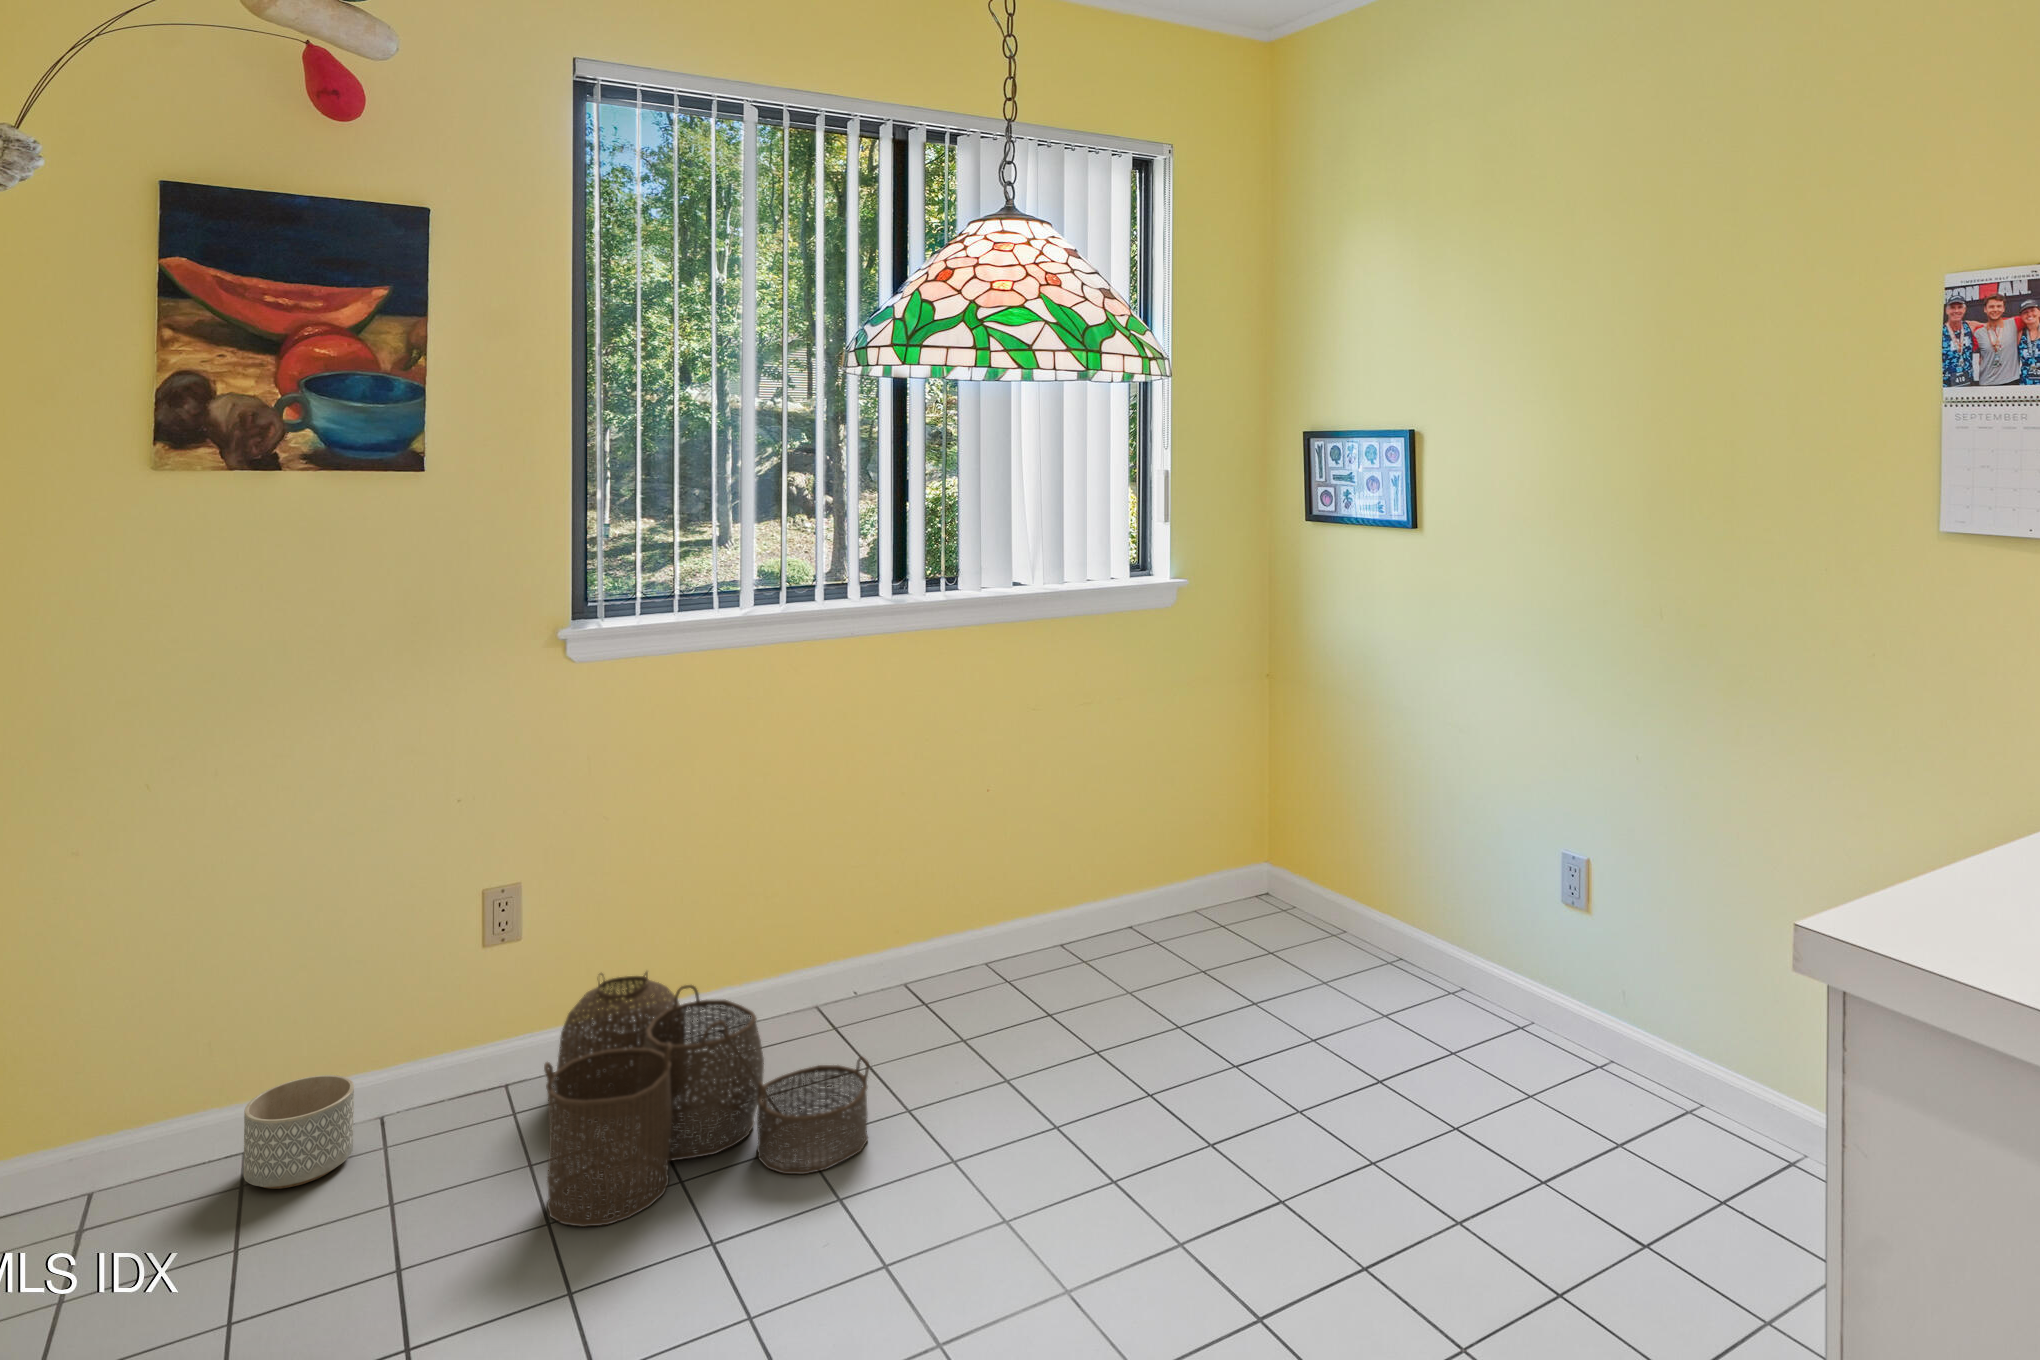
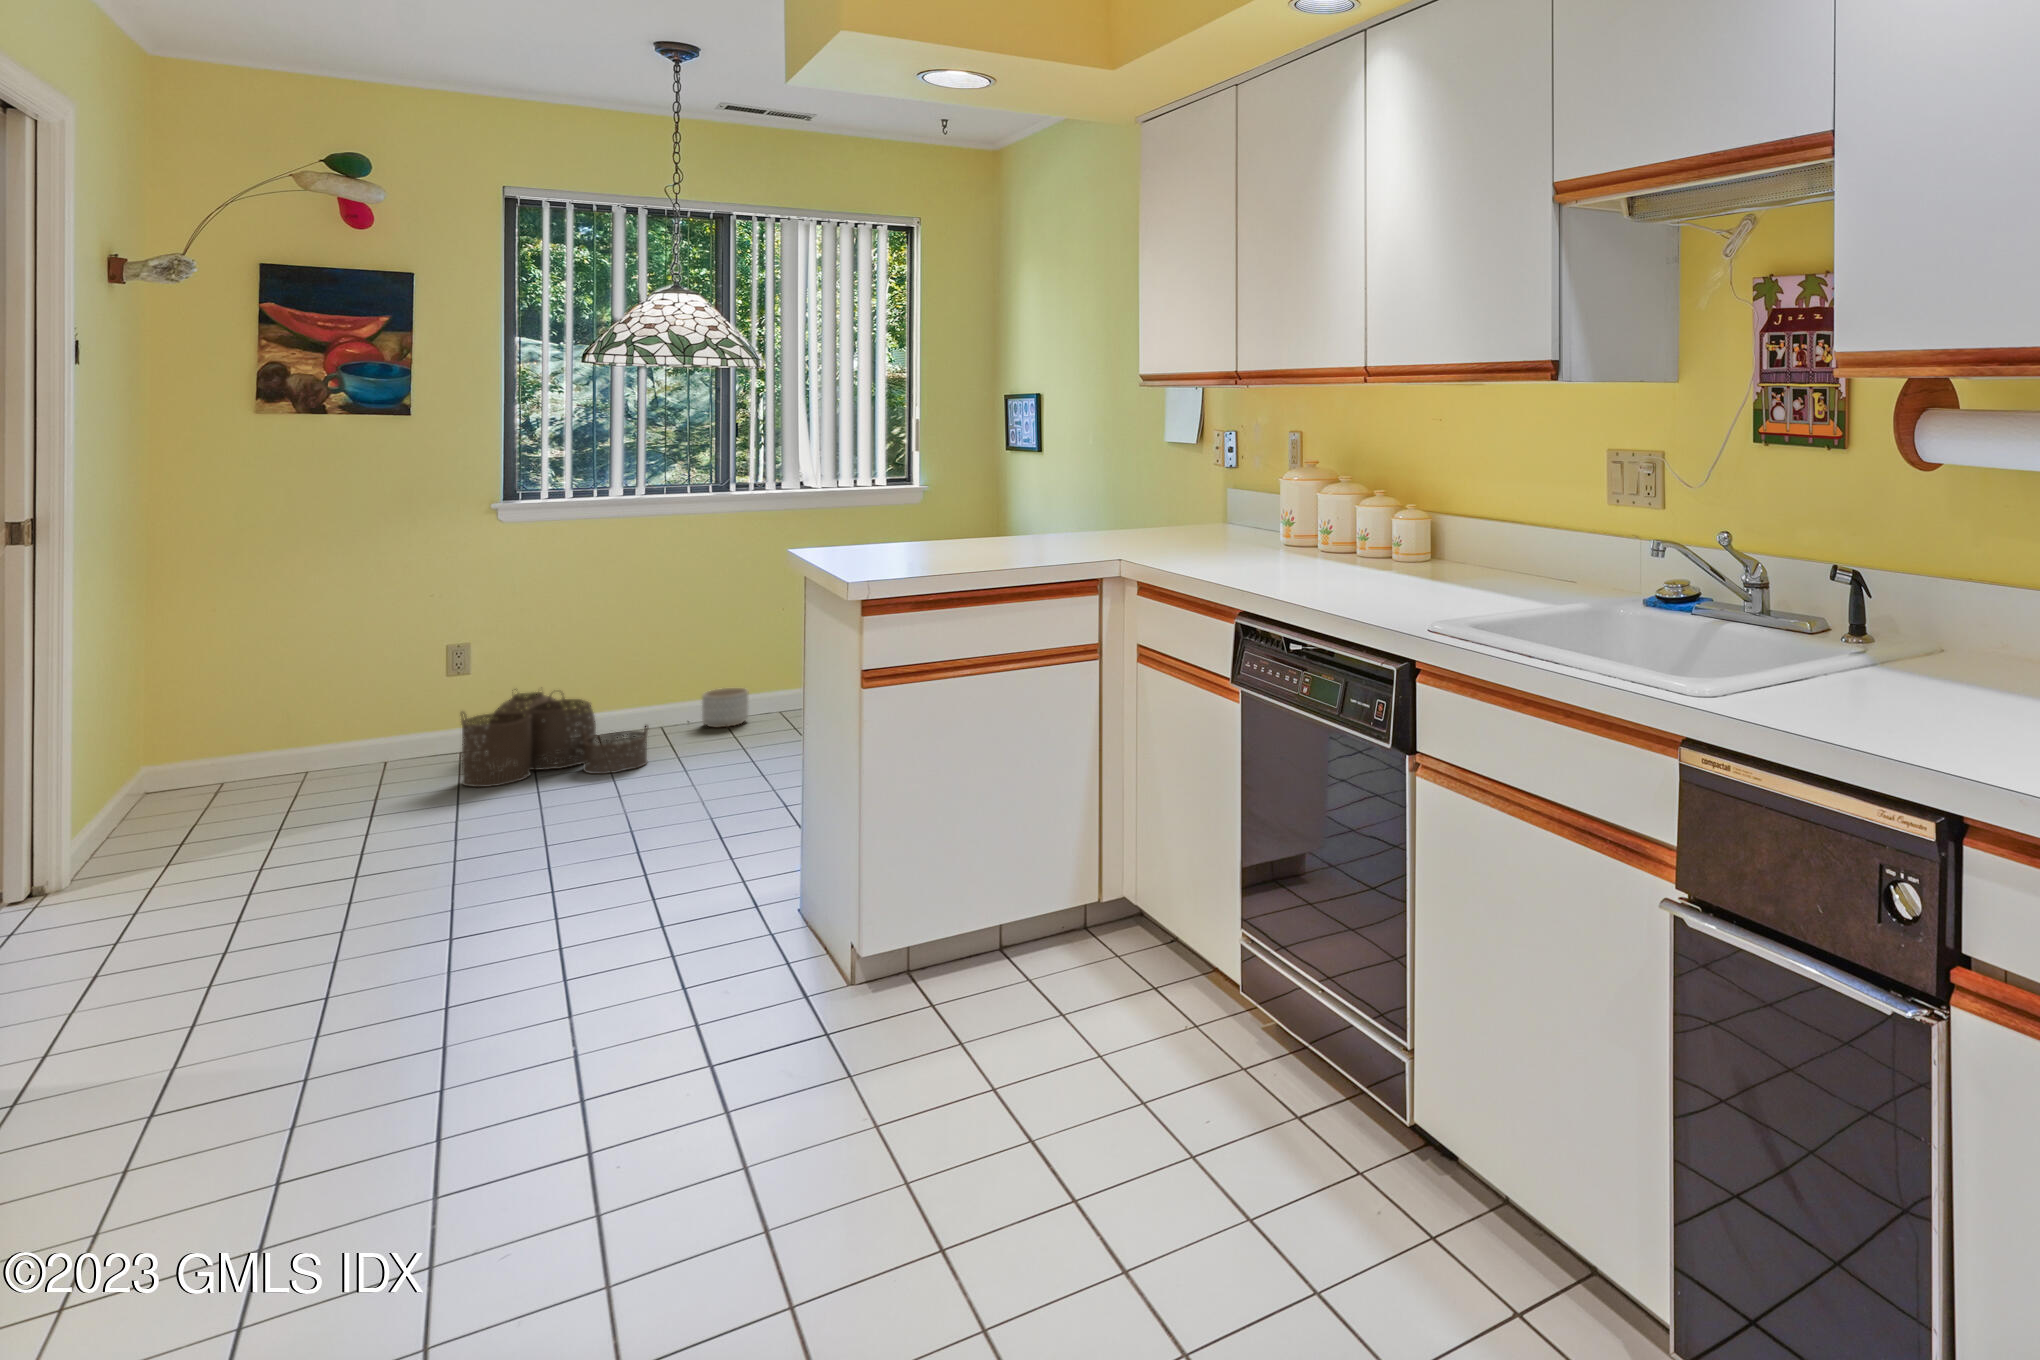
planter: present [243,1075,354,1189] -> present [702,688,749,727]

